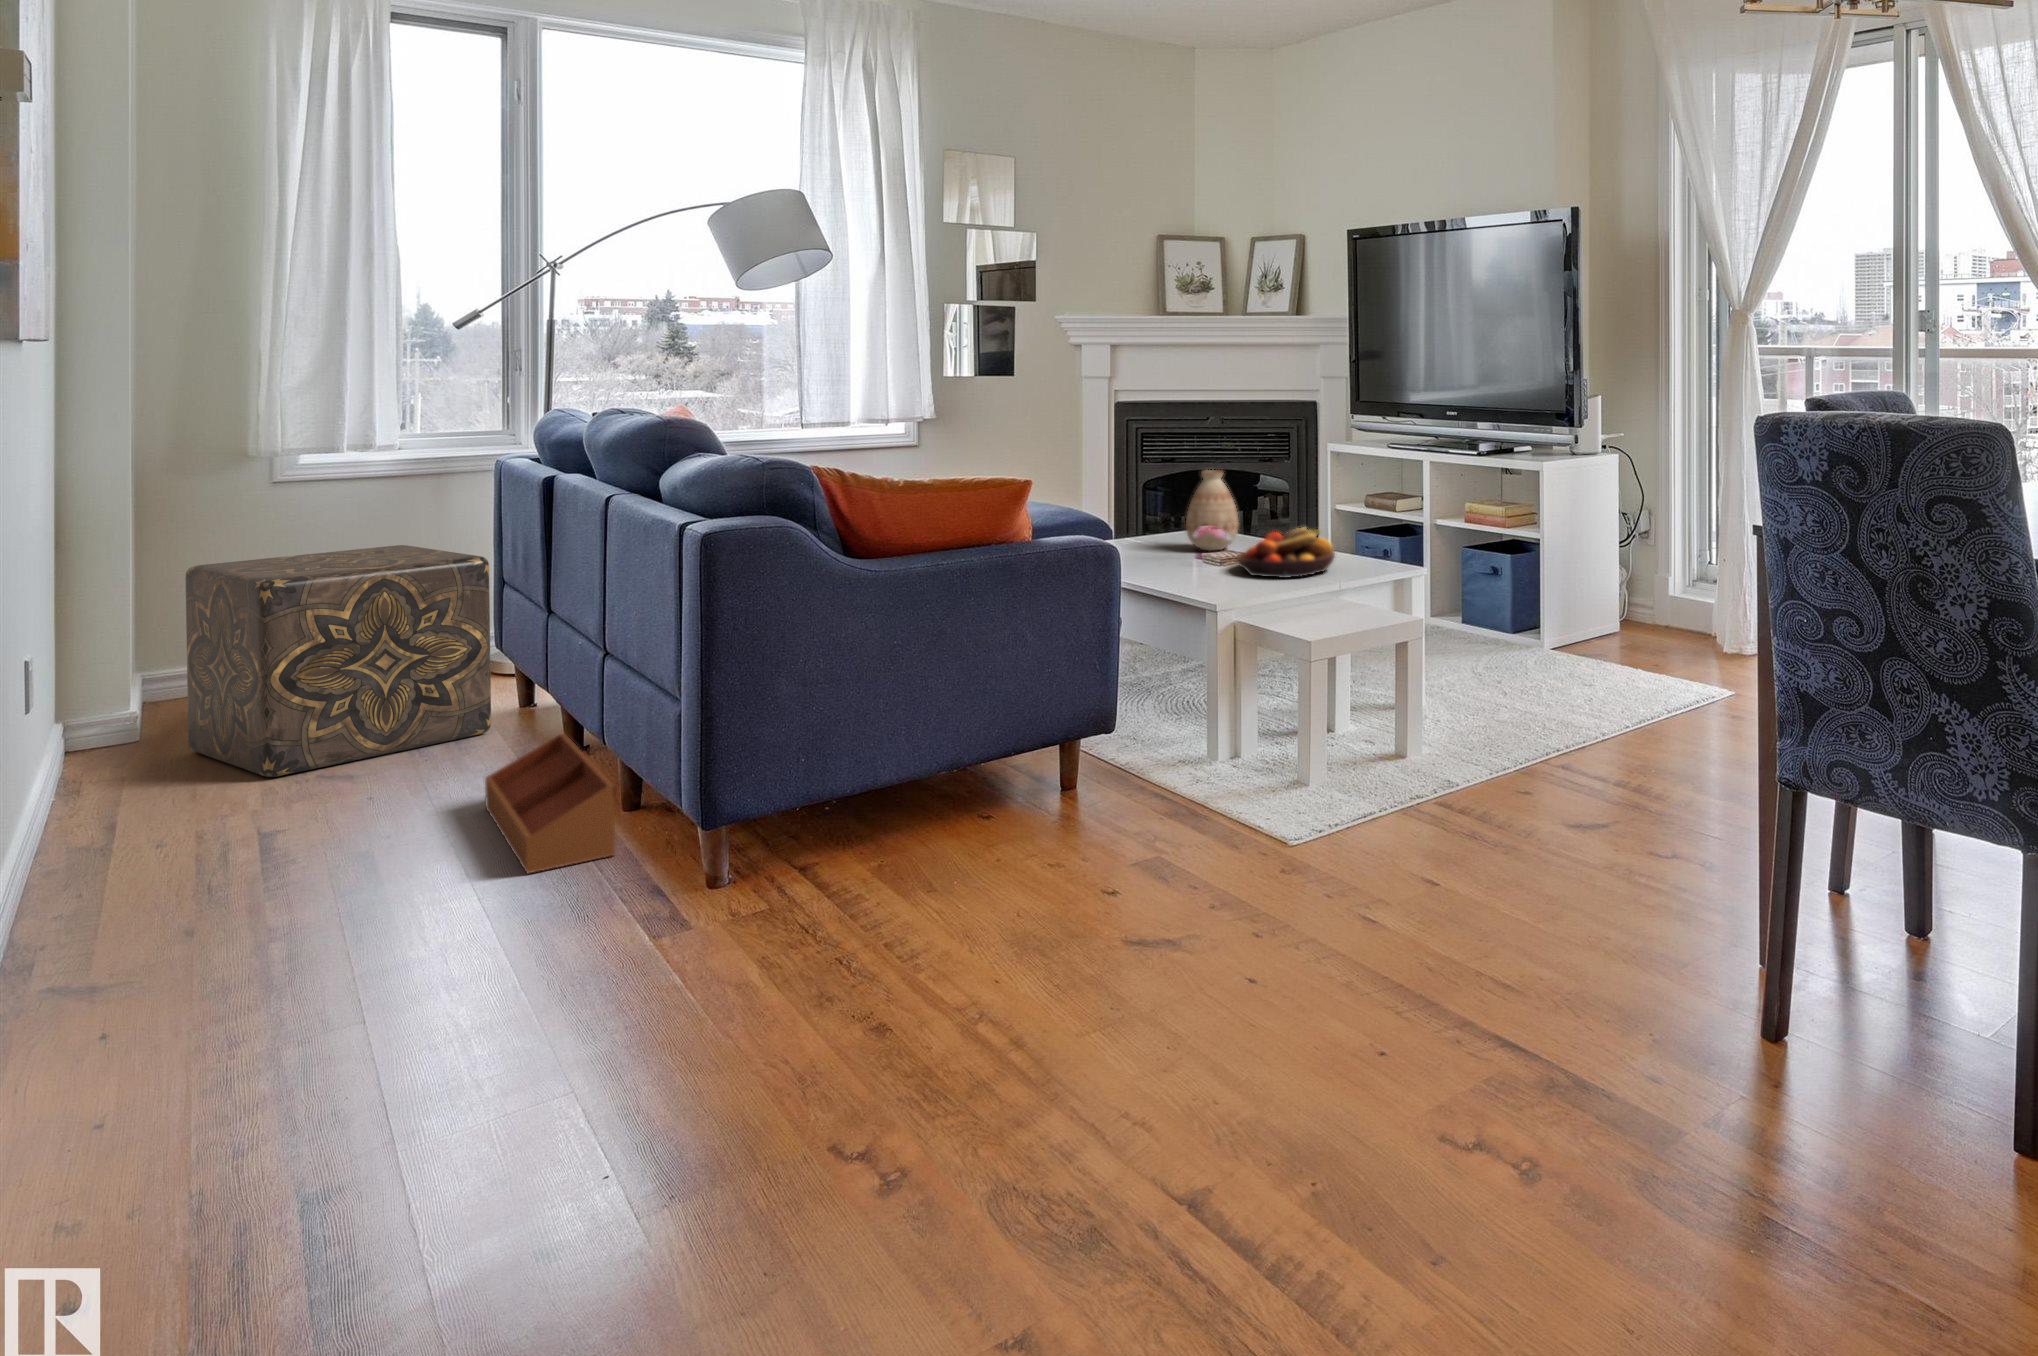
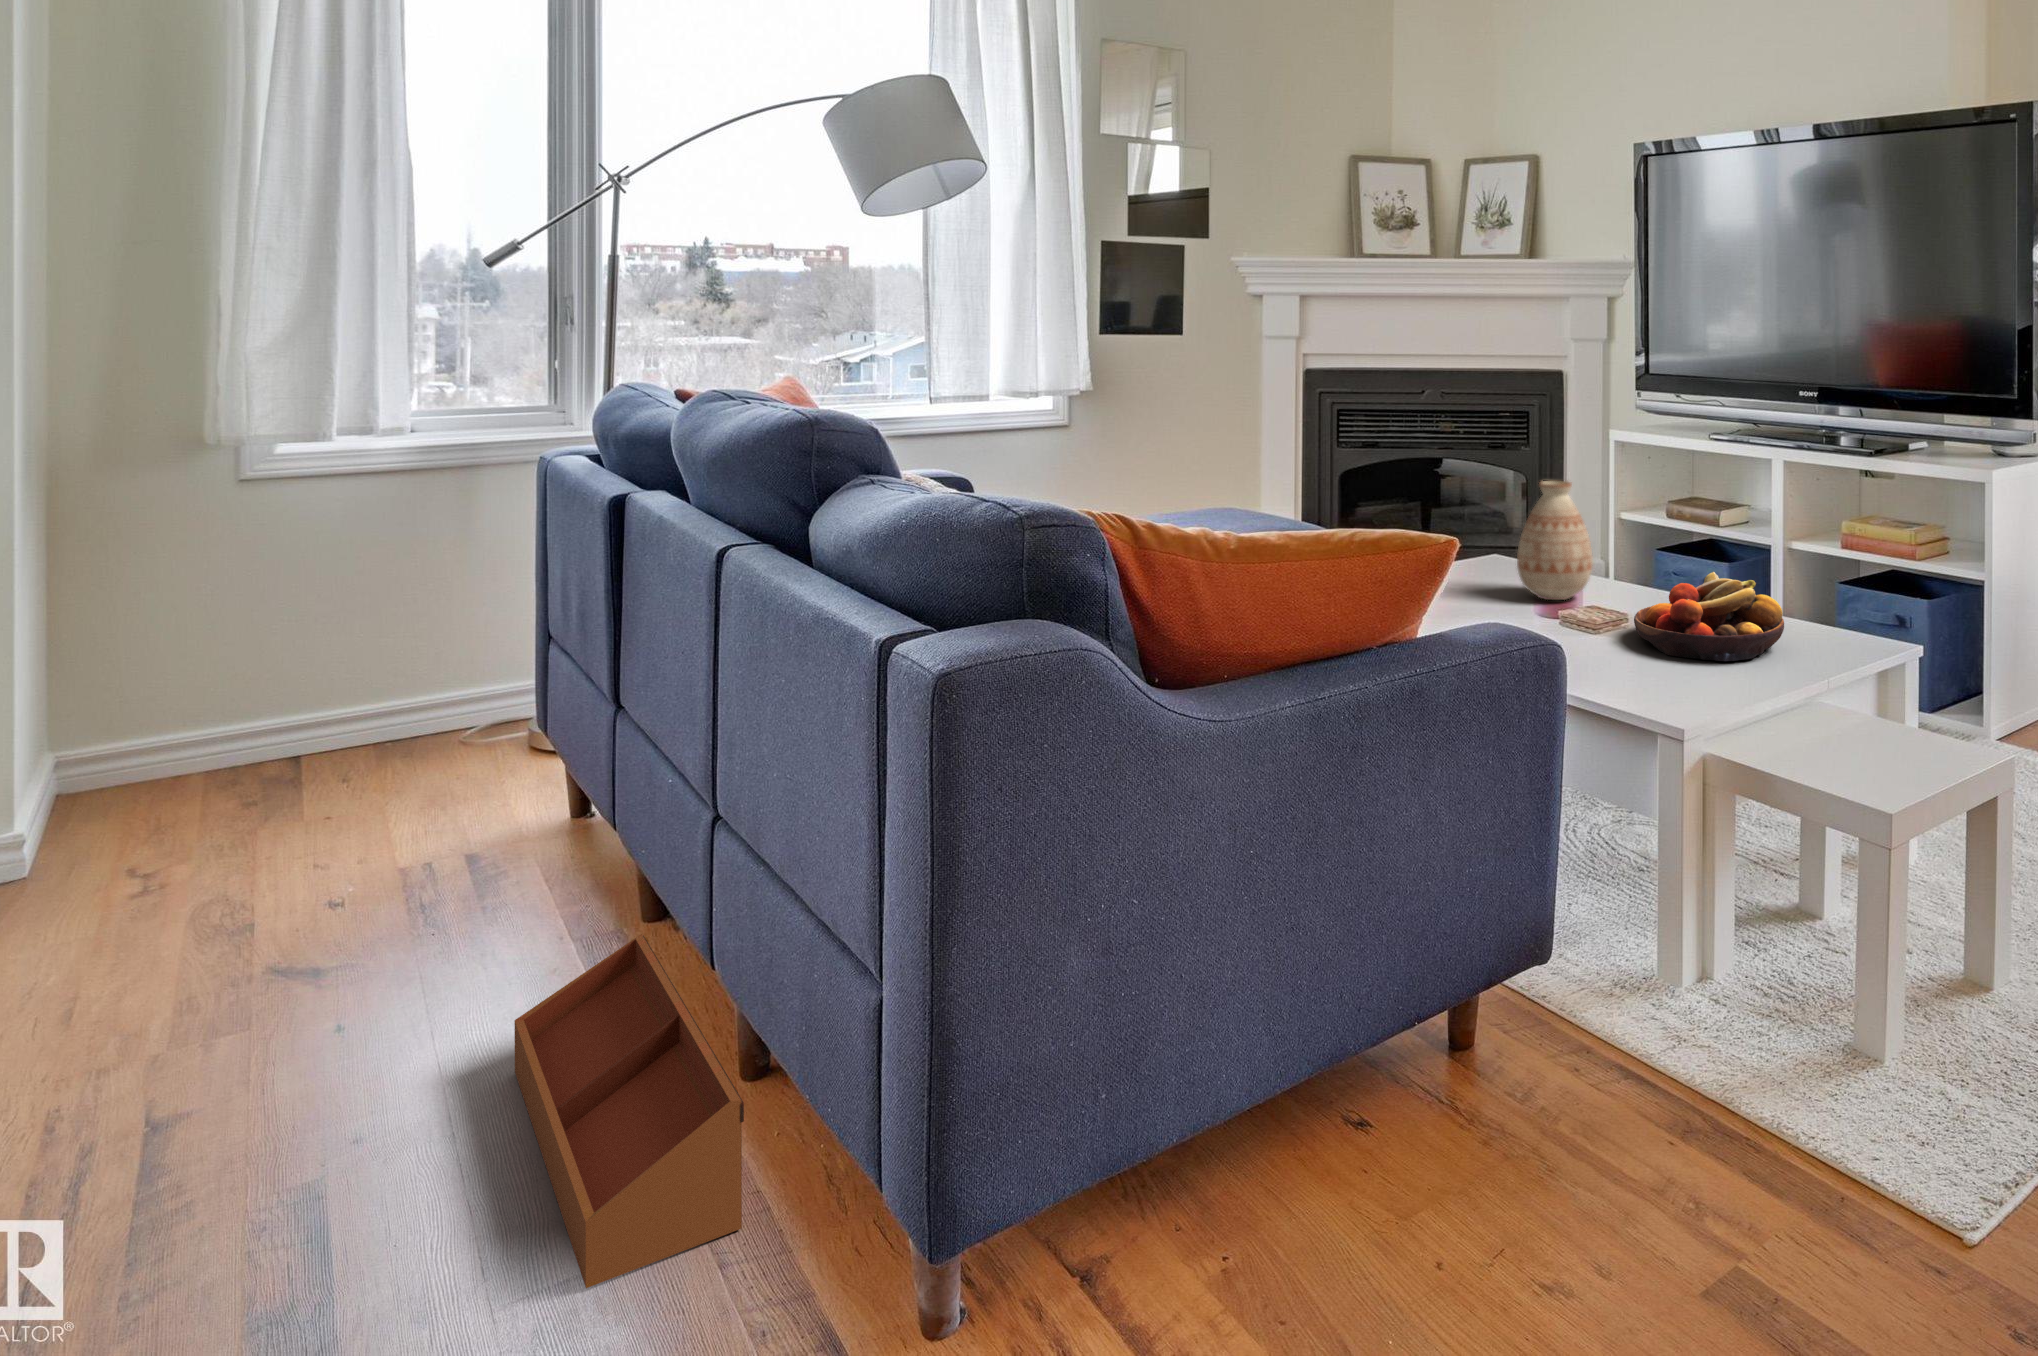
ottoman: present [185,545,491,777] -> none [74,584,526,979]

